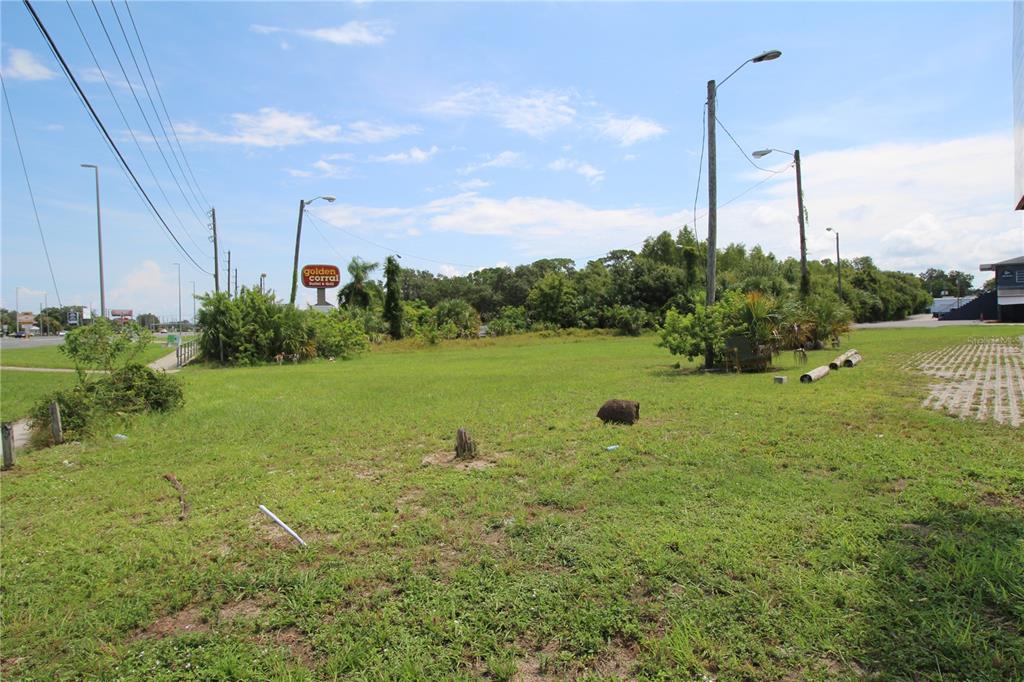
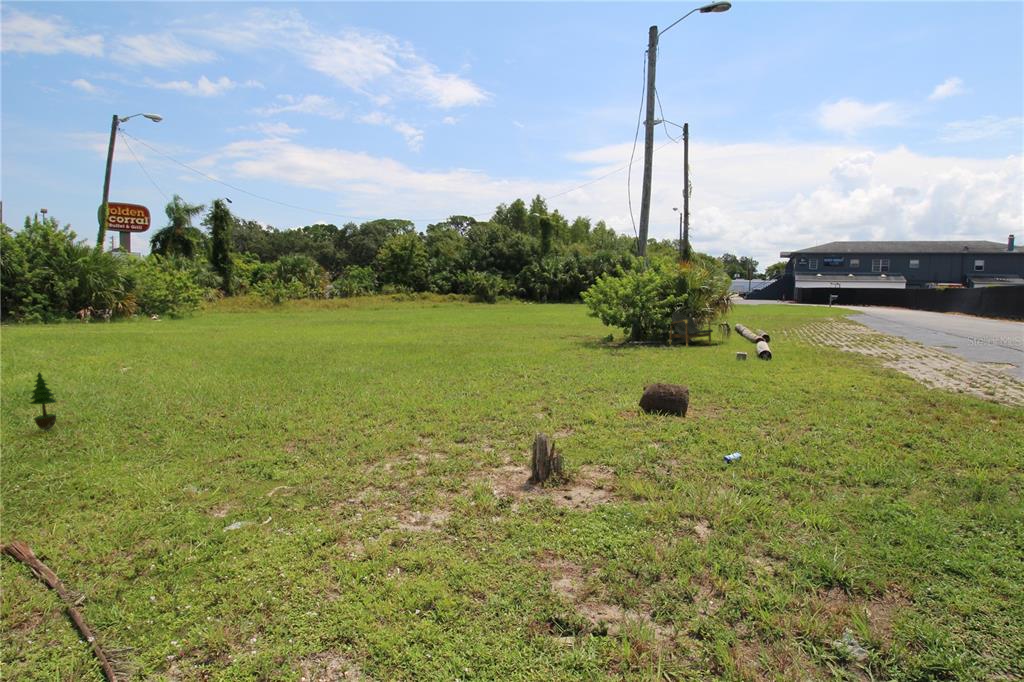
potted tree: none [192,394,207,431] -> present [30,372,56,430]

